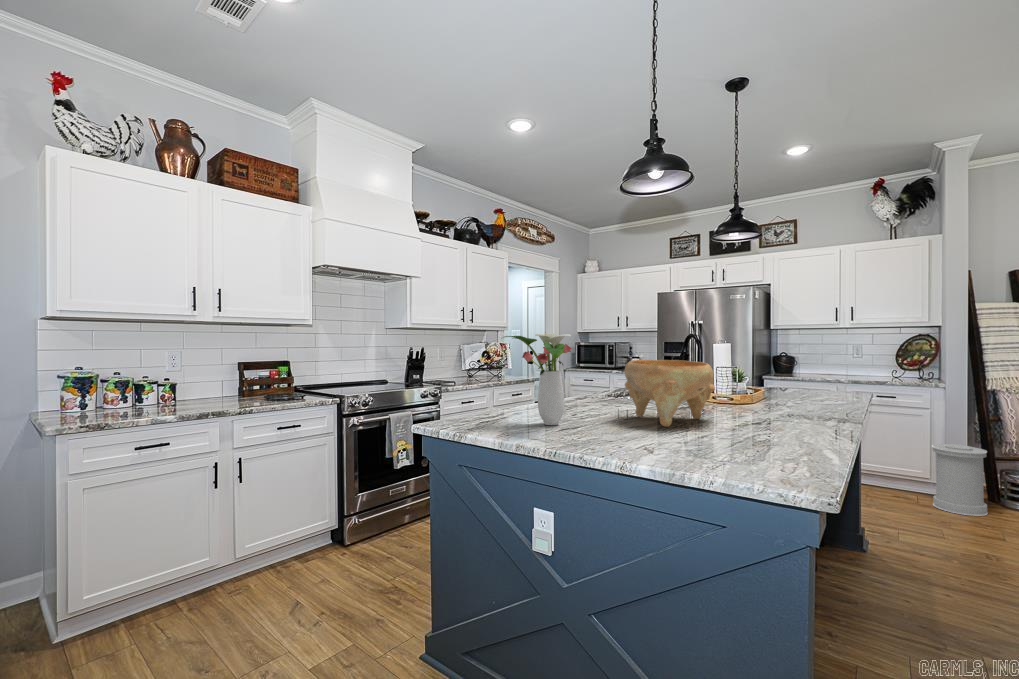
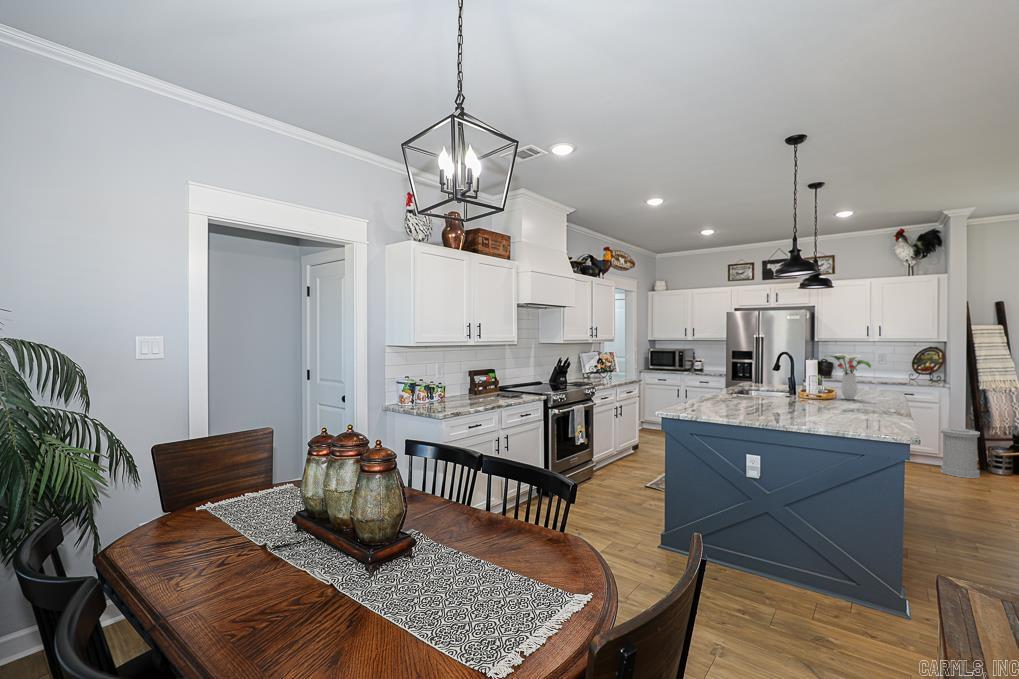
flower arrangement: present [504,332,571,425] -> present [824,354,871,400]
decorative bowl: present [625,360,715,427] -> none [773,374,833,414]

